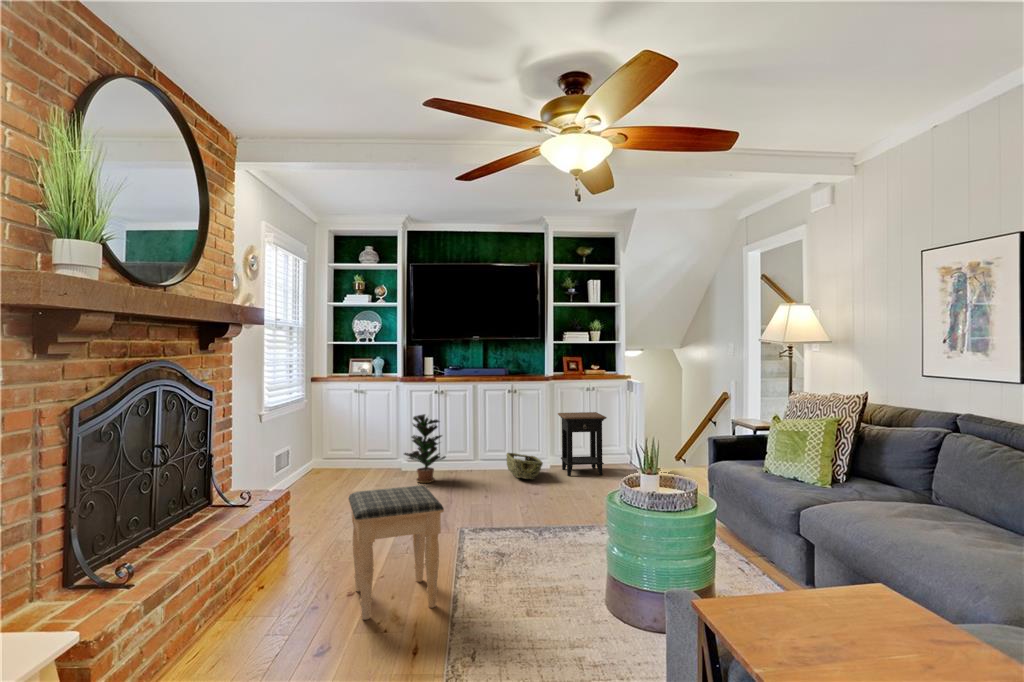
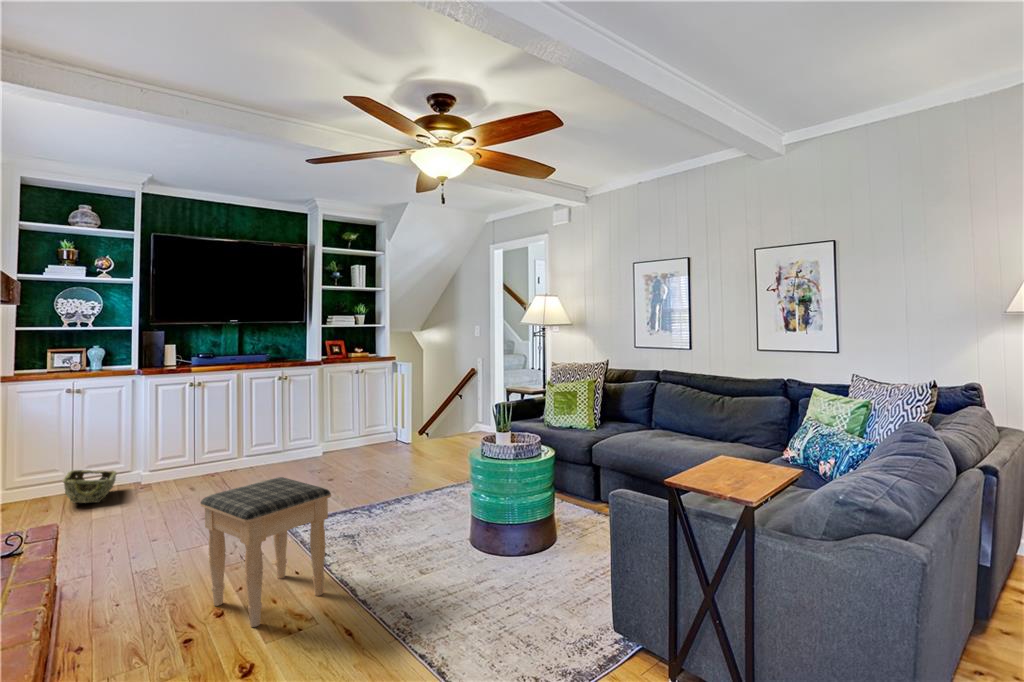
side table: present [558,412,607,476] -> none [331,393,384,457]
potted plant: present [404,414,446,483] -> none [158,409,216,488]
woven basket: present [507,453,543,479] -> present [63,470,116,503]

